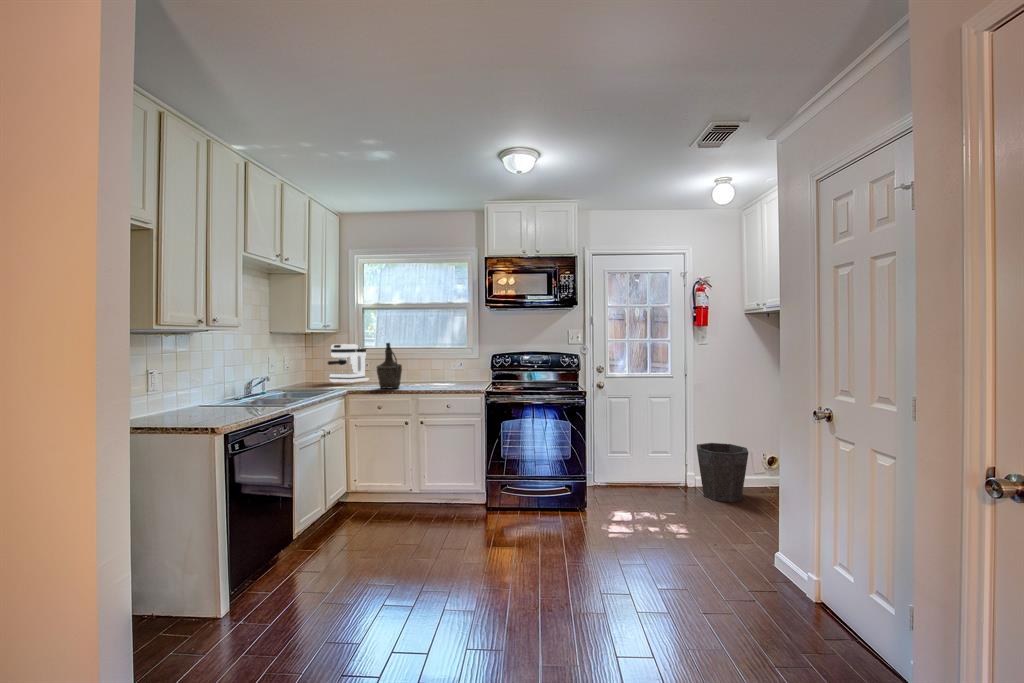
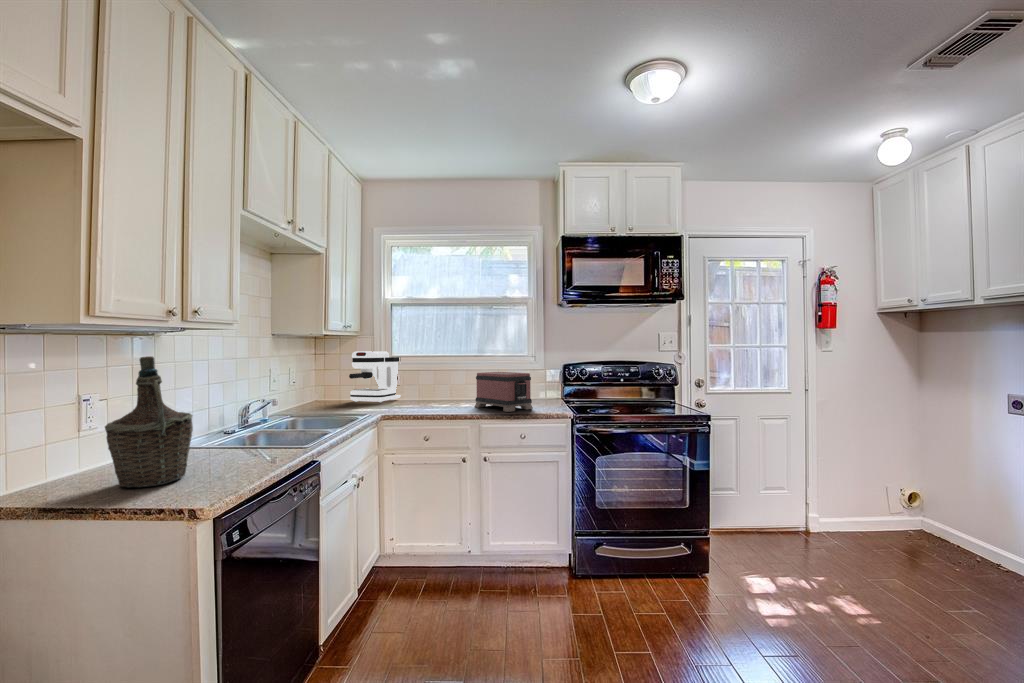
bottle: present [377,343,402,388] -> present [105,356,193,487]
toaster: none [419,360,461,389] -> present [475,372,533,412]
waste bin: present [697,443,748,502] -> none [826,475,908,557]

